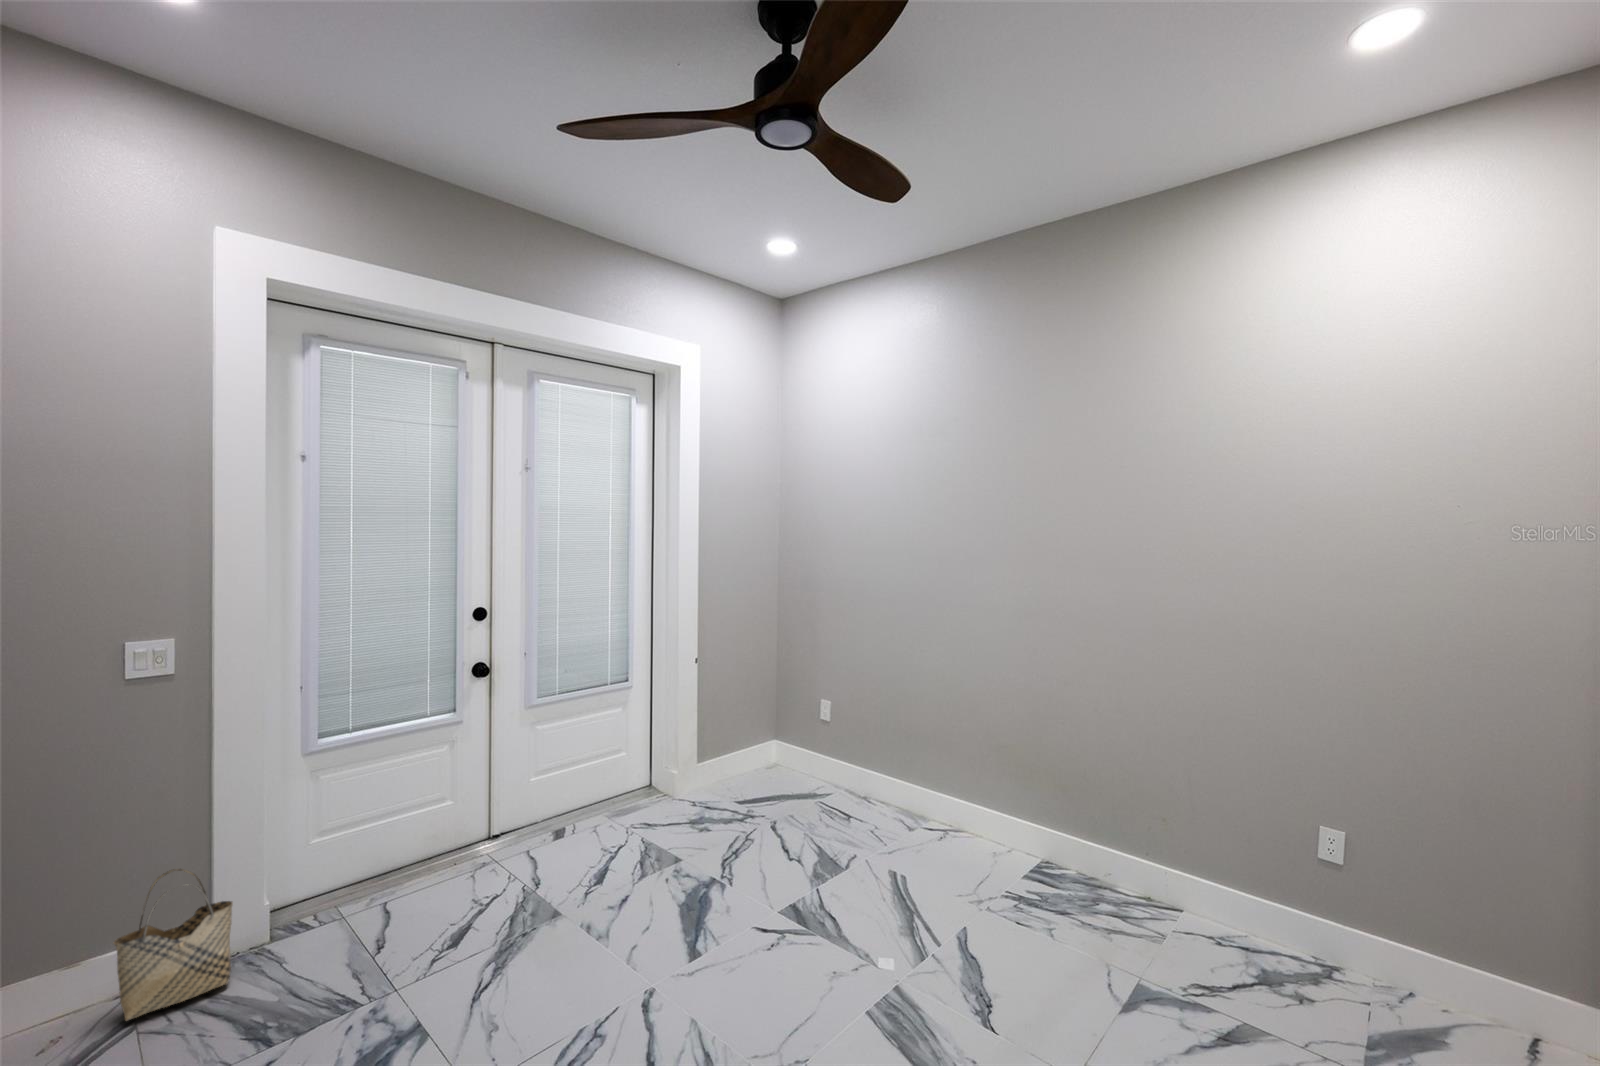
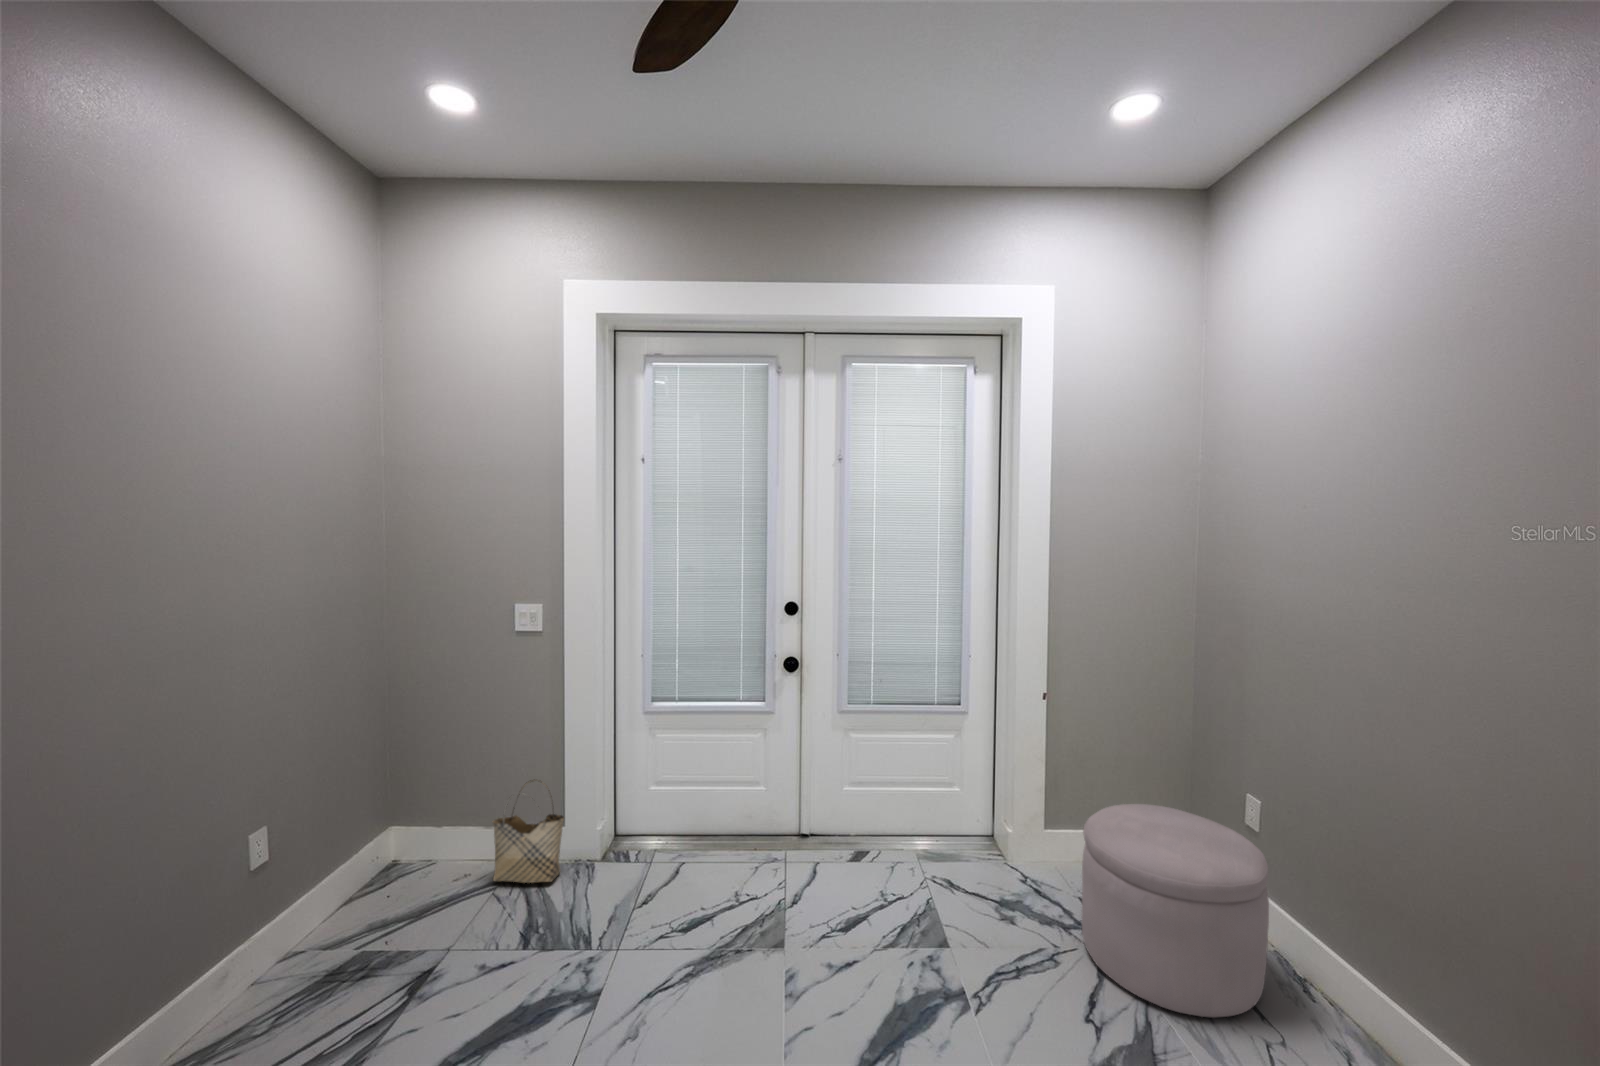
ottoman: none [754,718,861,838] -> present [1082,804,1269,1018]

